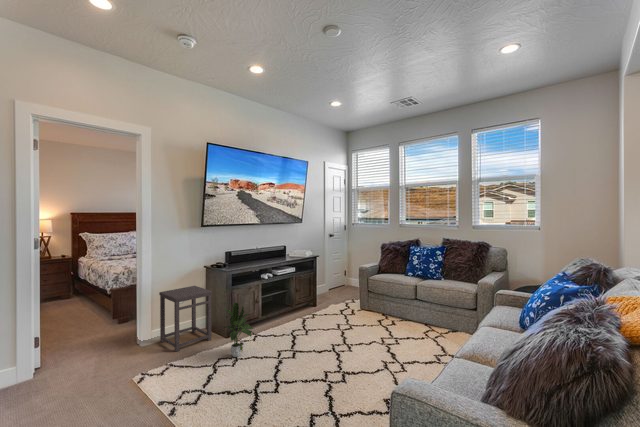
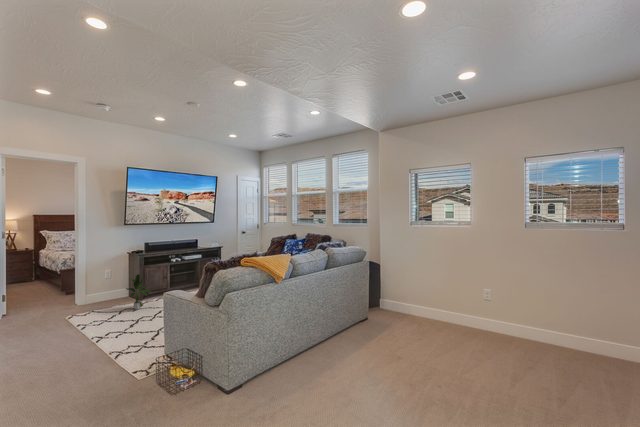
side table: present [159,286,212,352] -> none [89,266,127,308]

